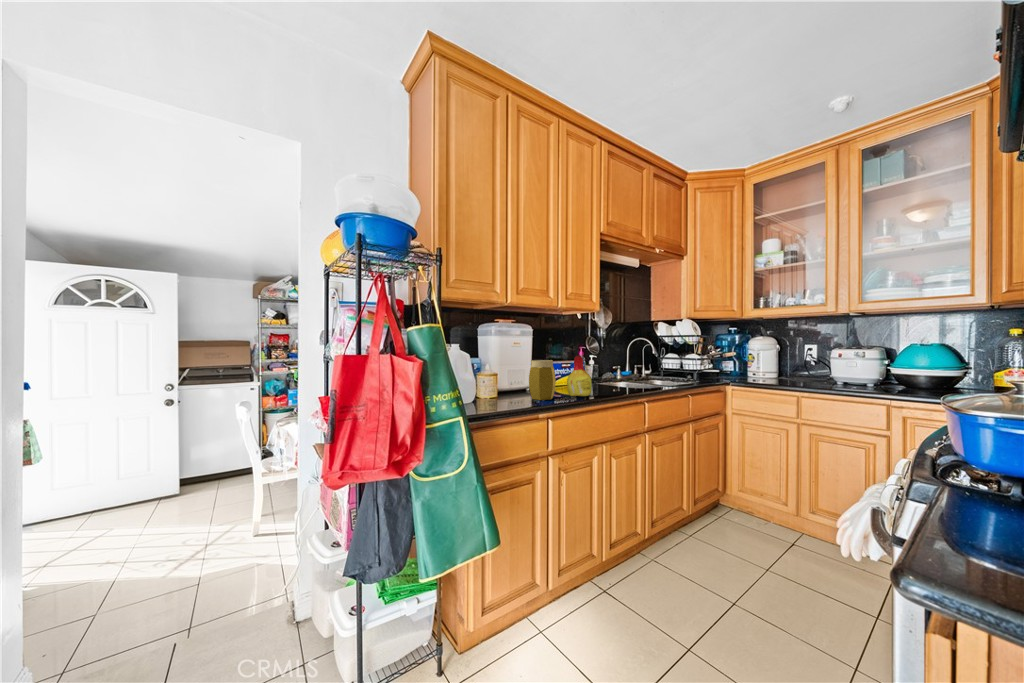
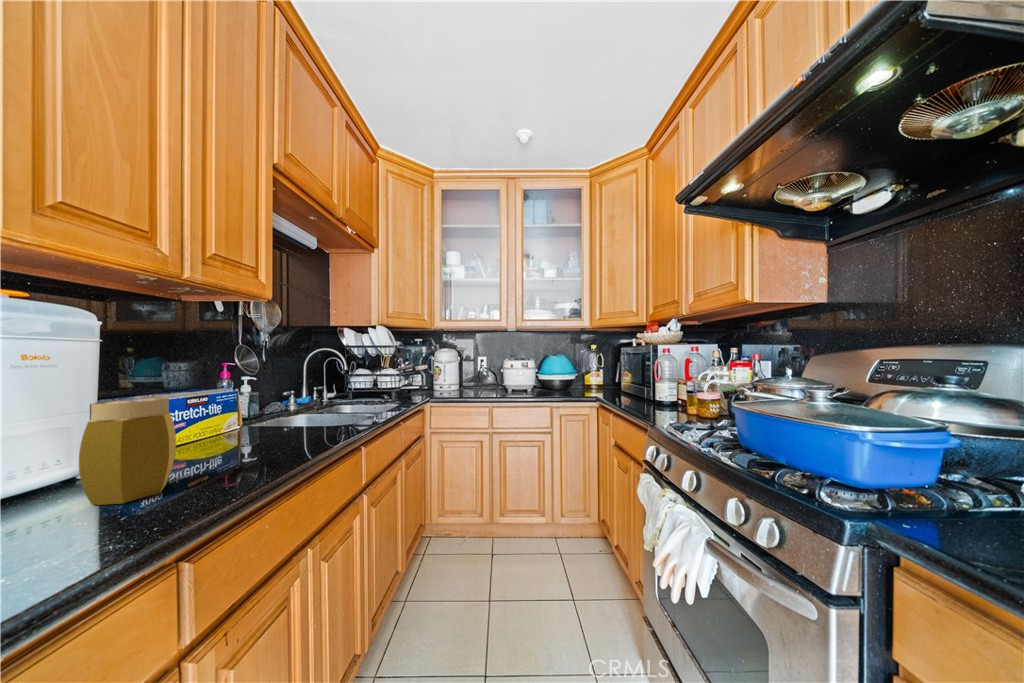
bottle: present [567,356,592,396] -> none [208,382,268,467]

